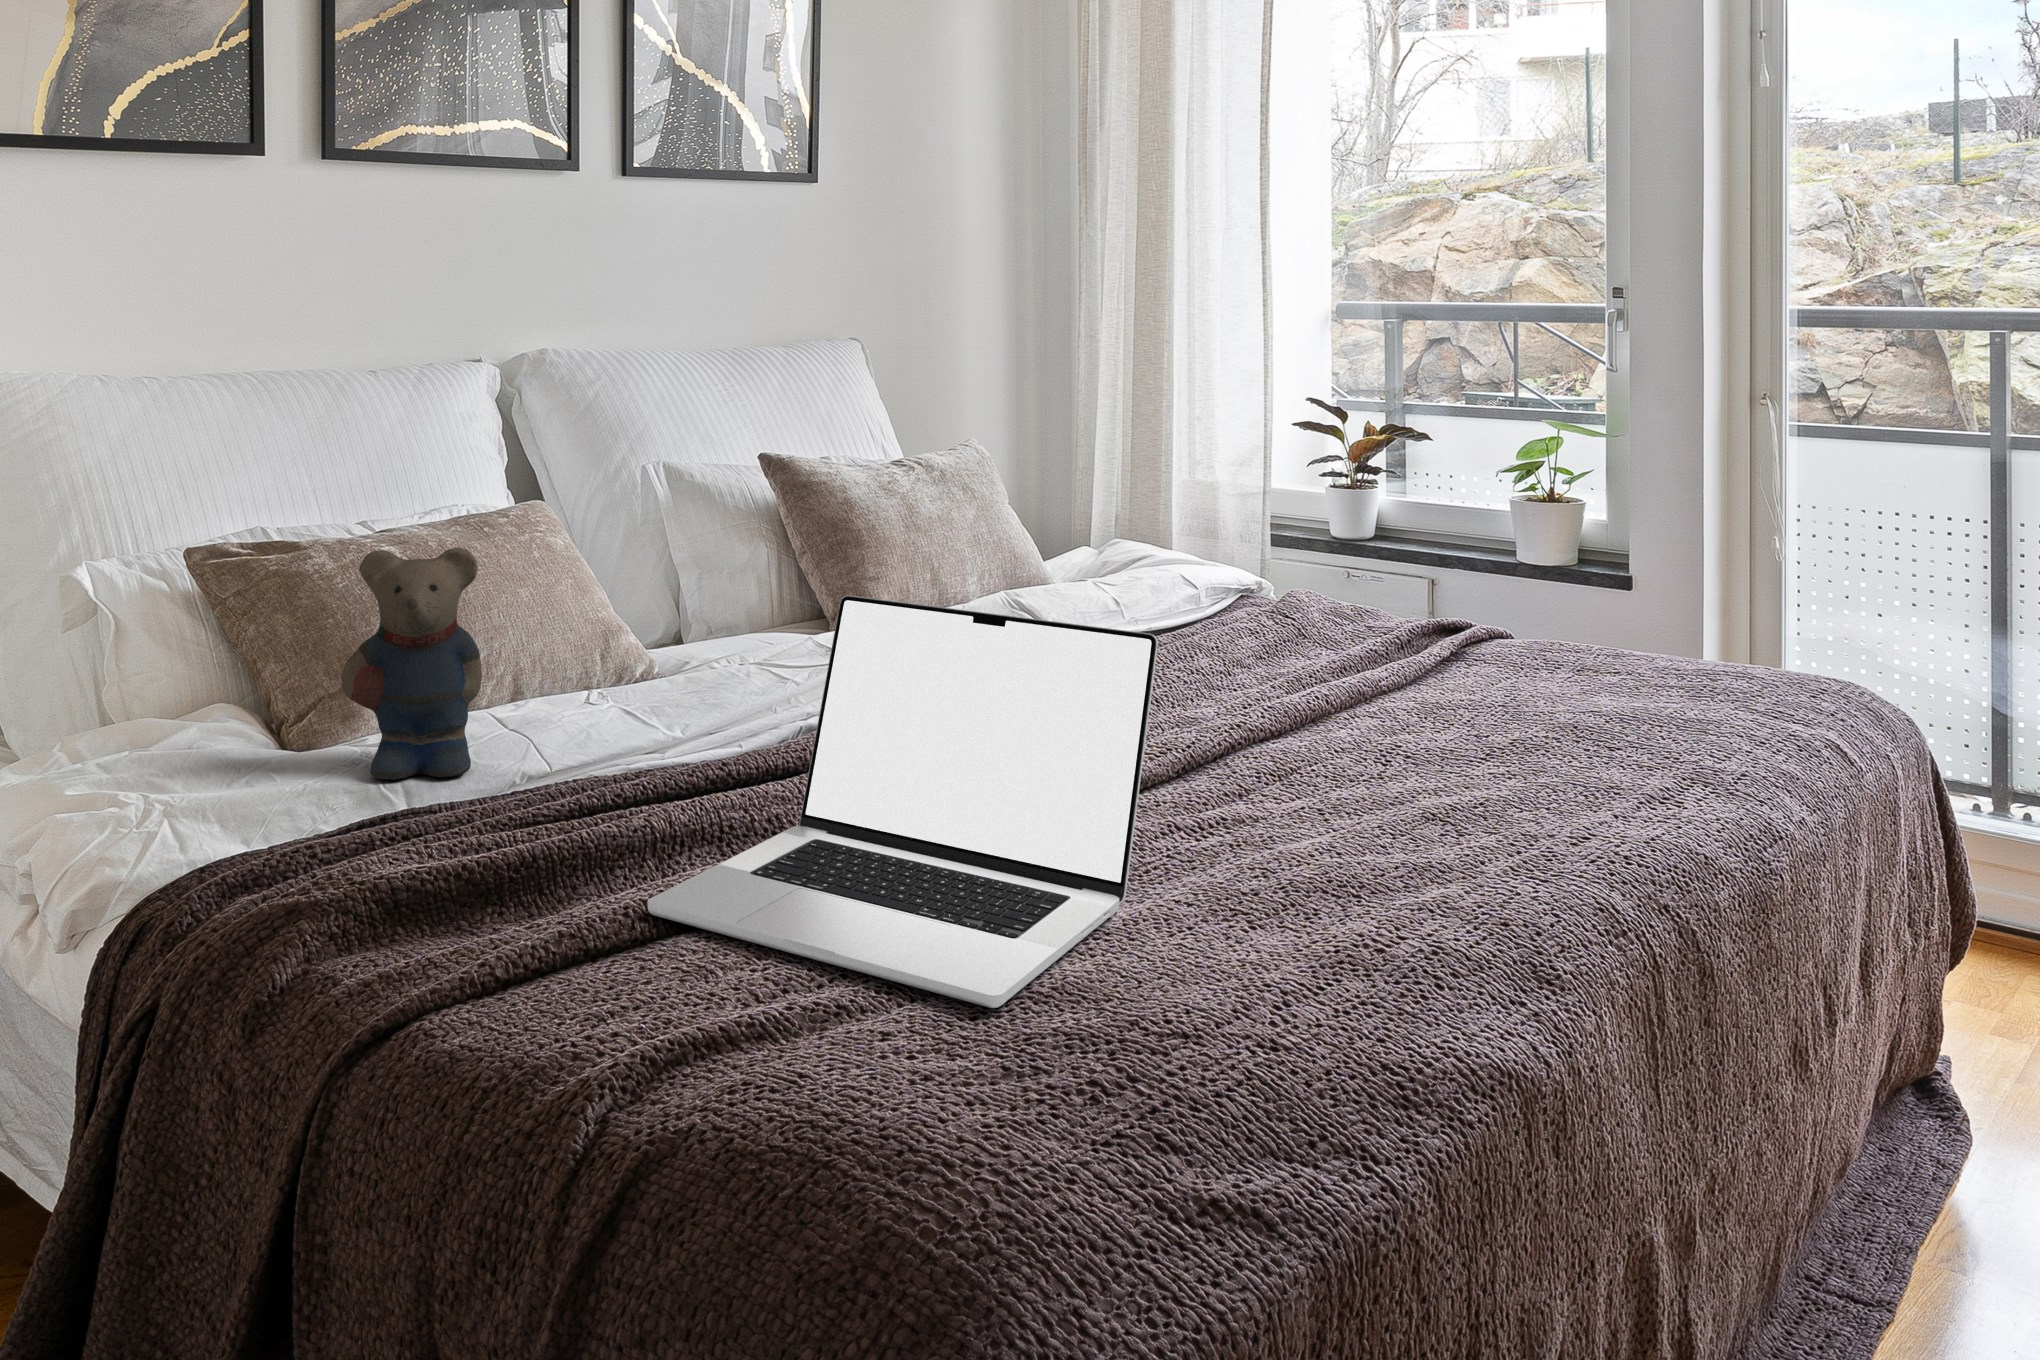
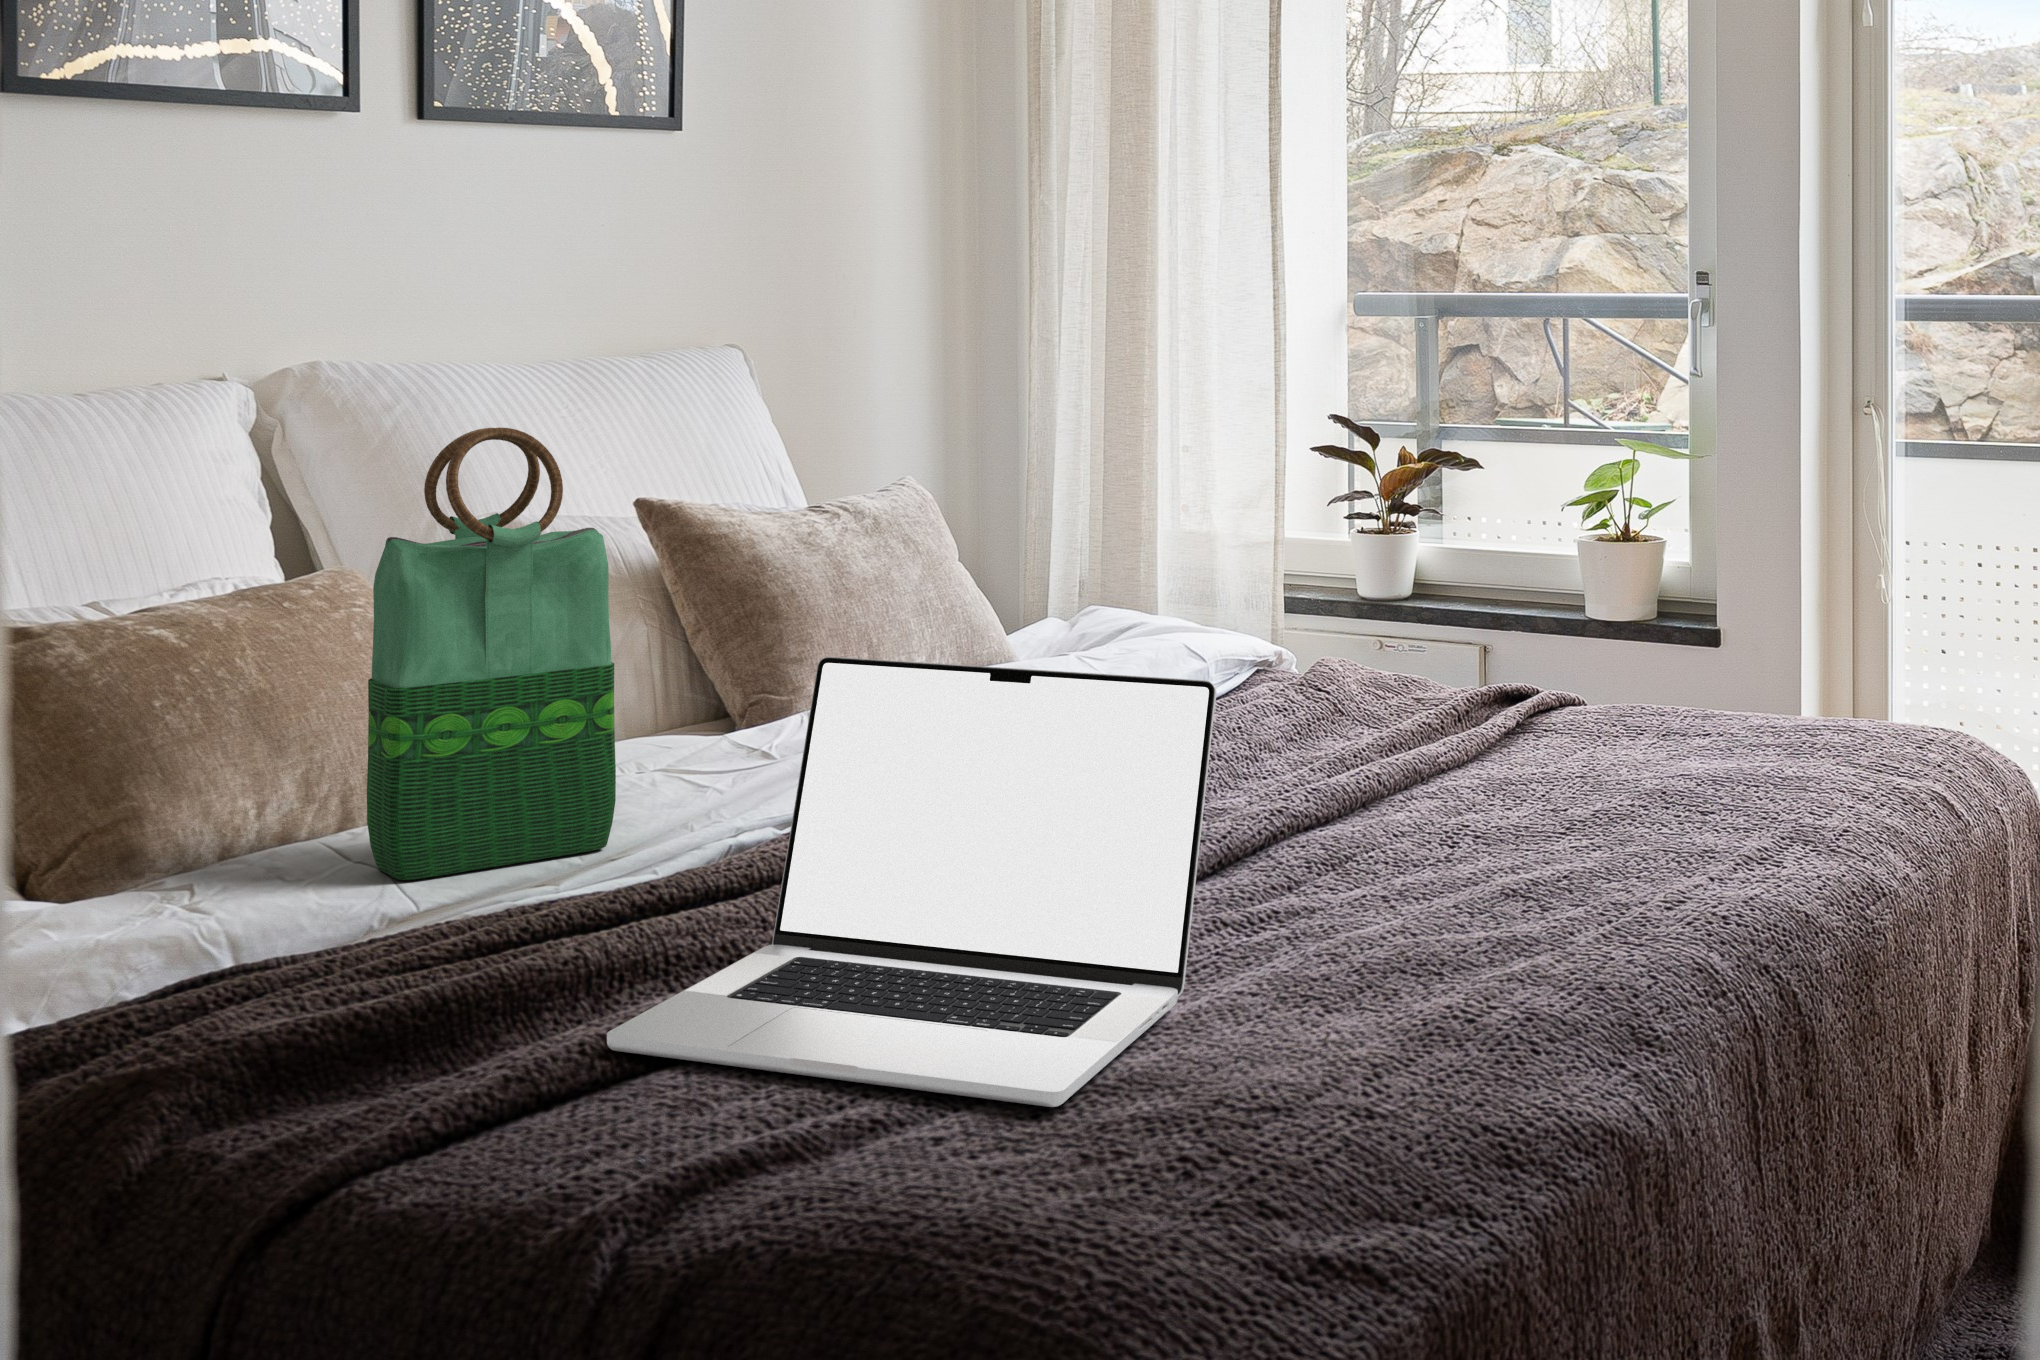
tote bag: none [525,405,708,746] -> present [367,428,616,880]
teddy bear: present [341,548,482,780] -> none [124,619,322,931]

